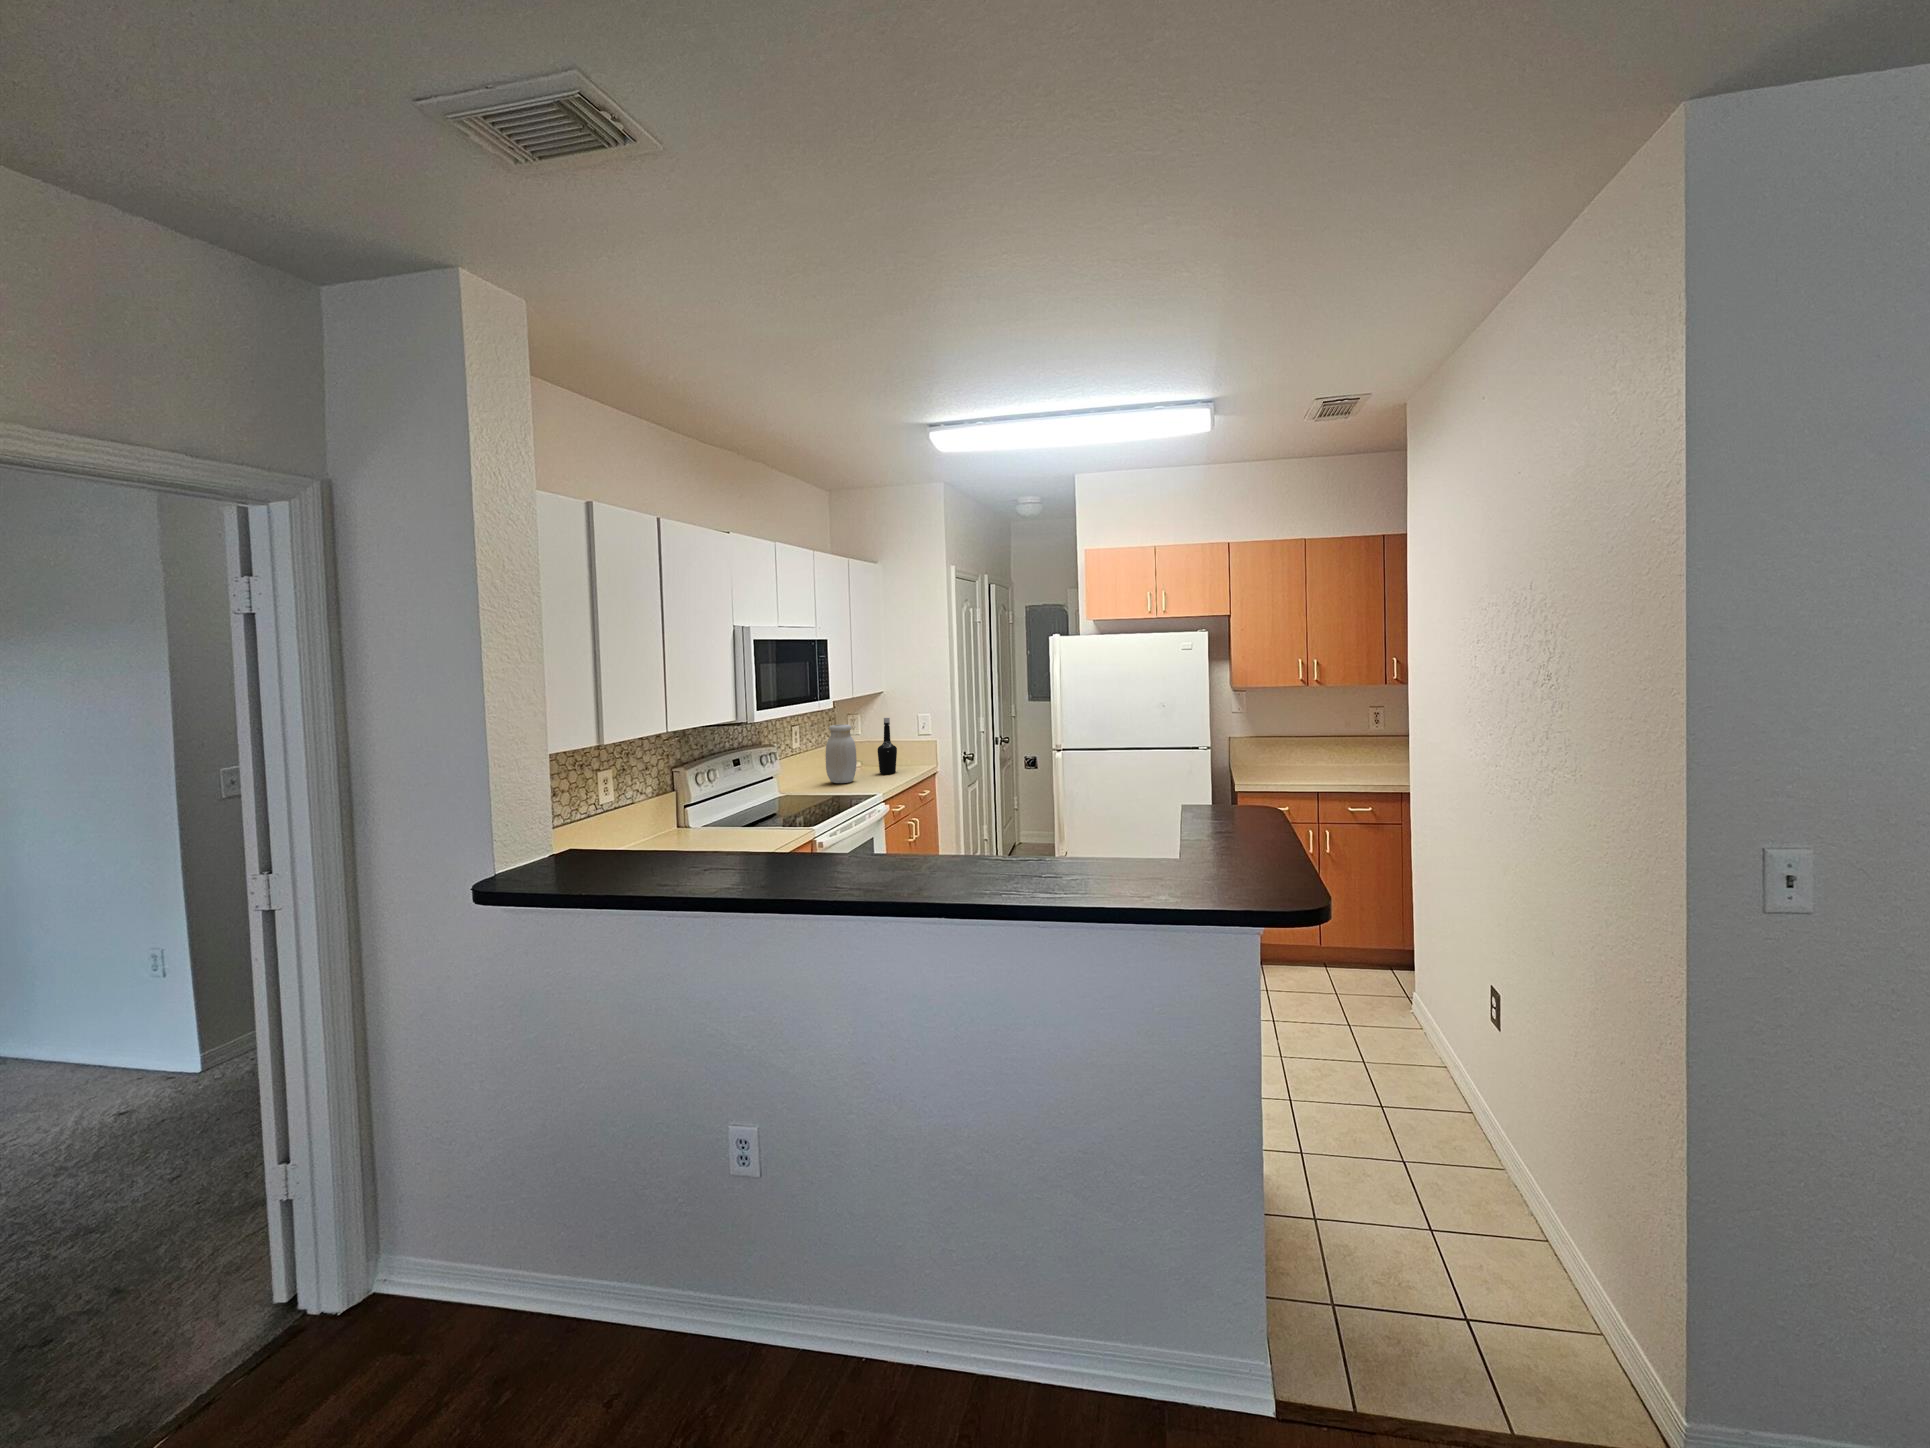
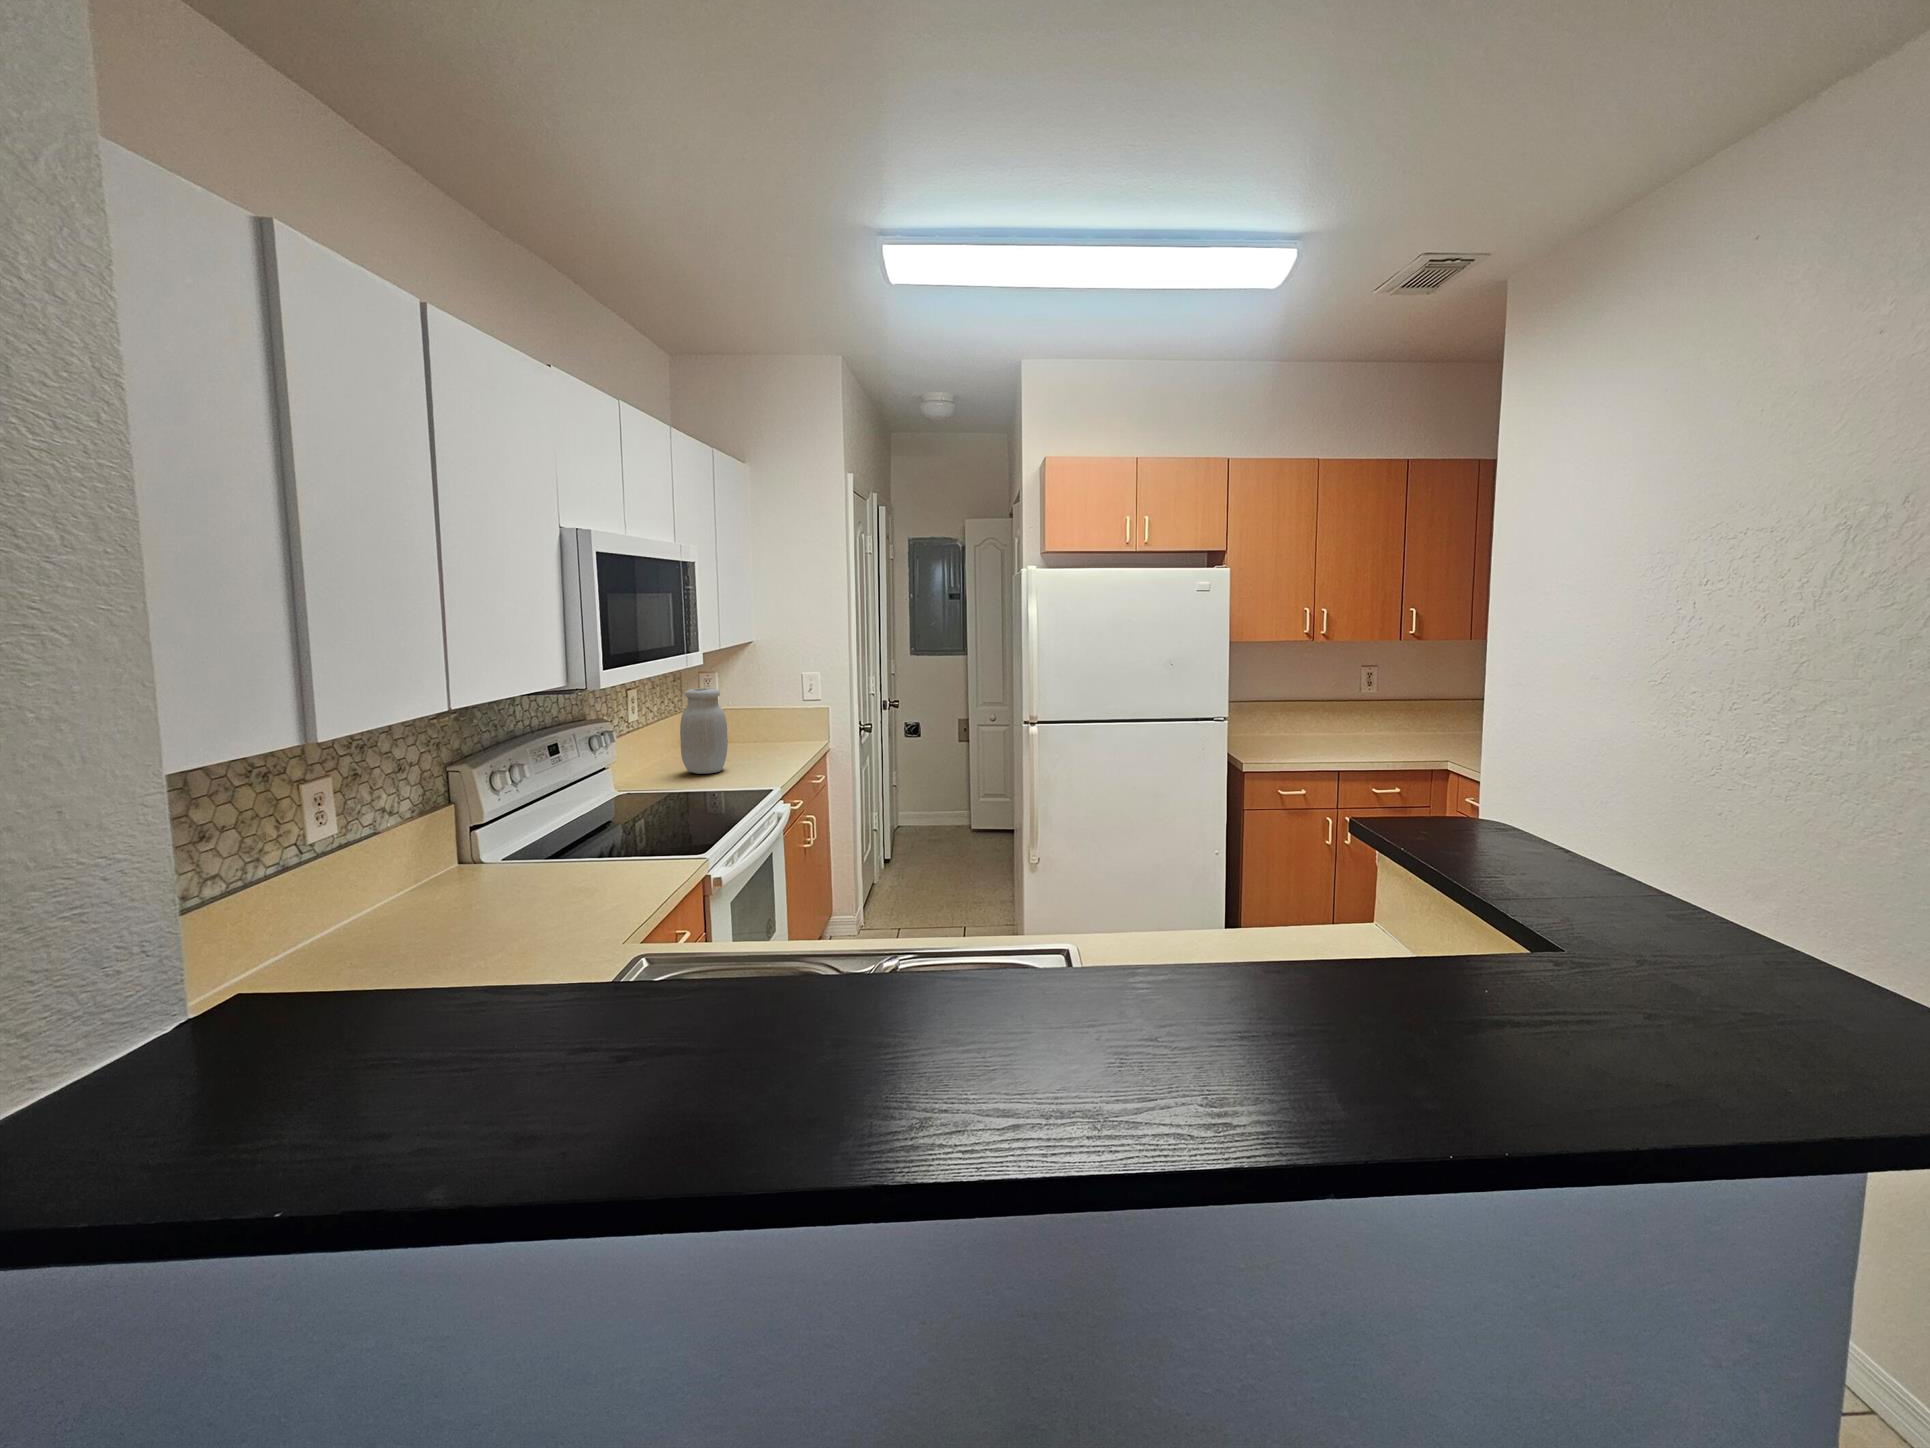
bottle: present [878,718,897,774] -> none [754,678,782,758]

